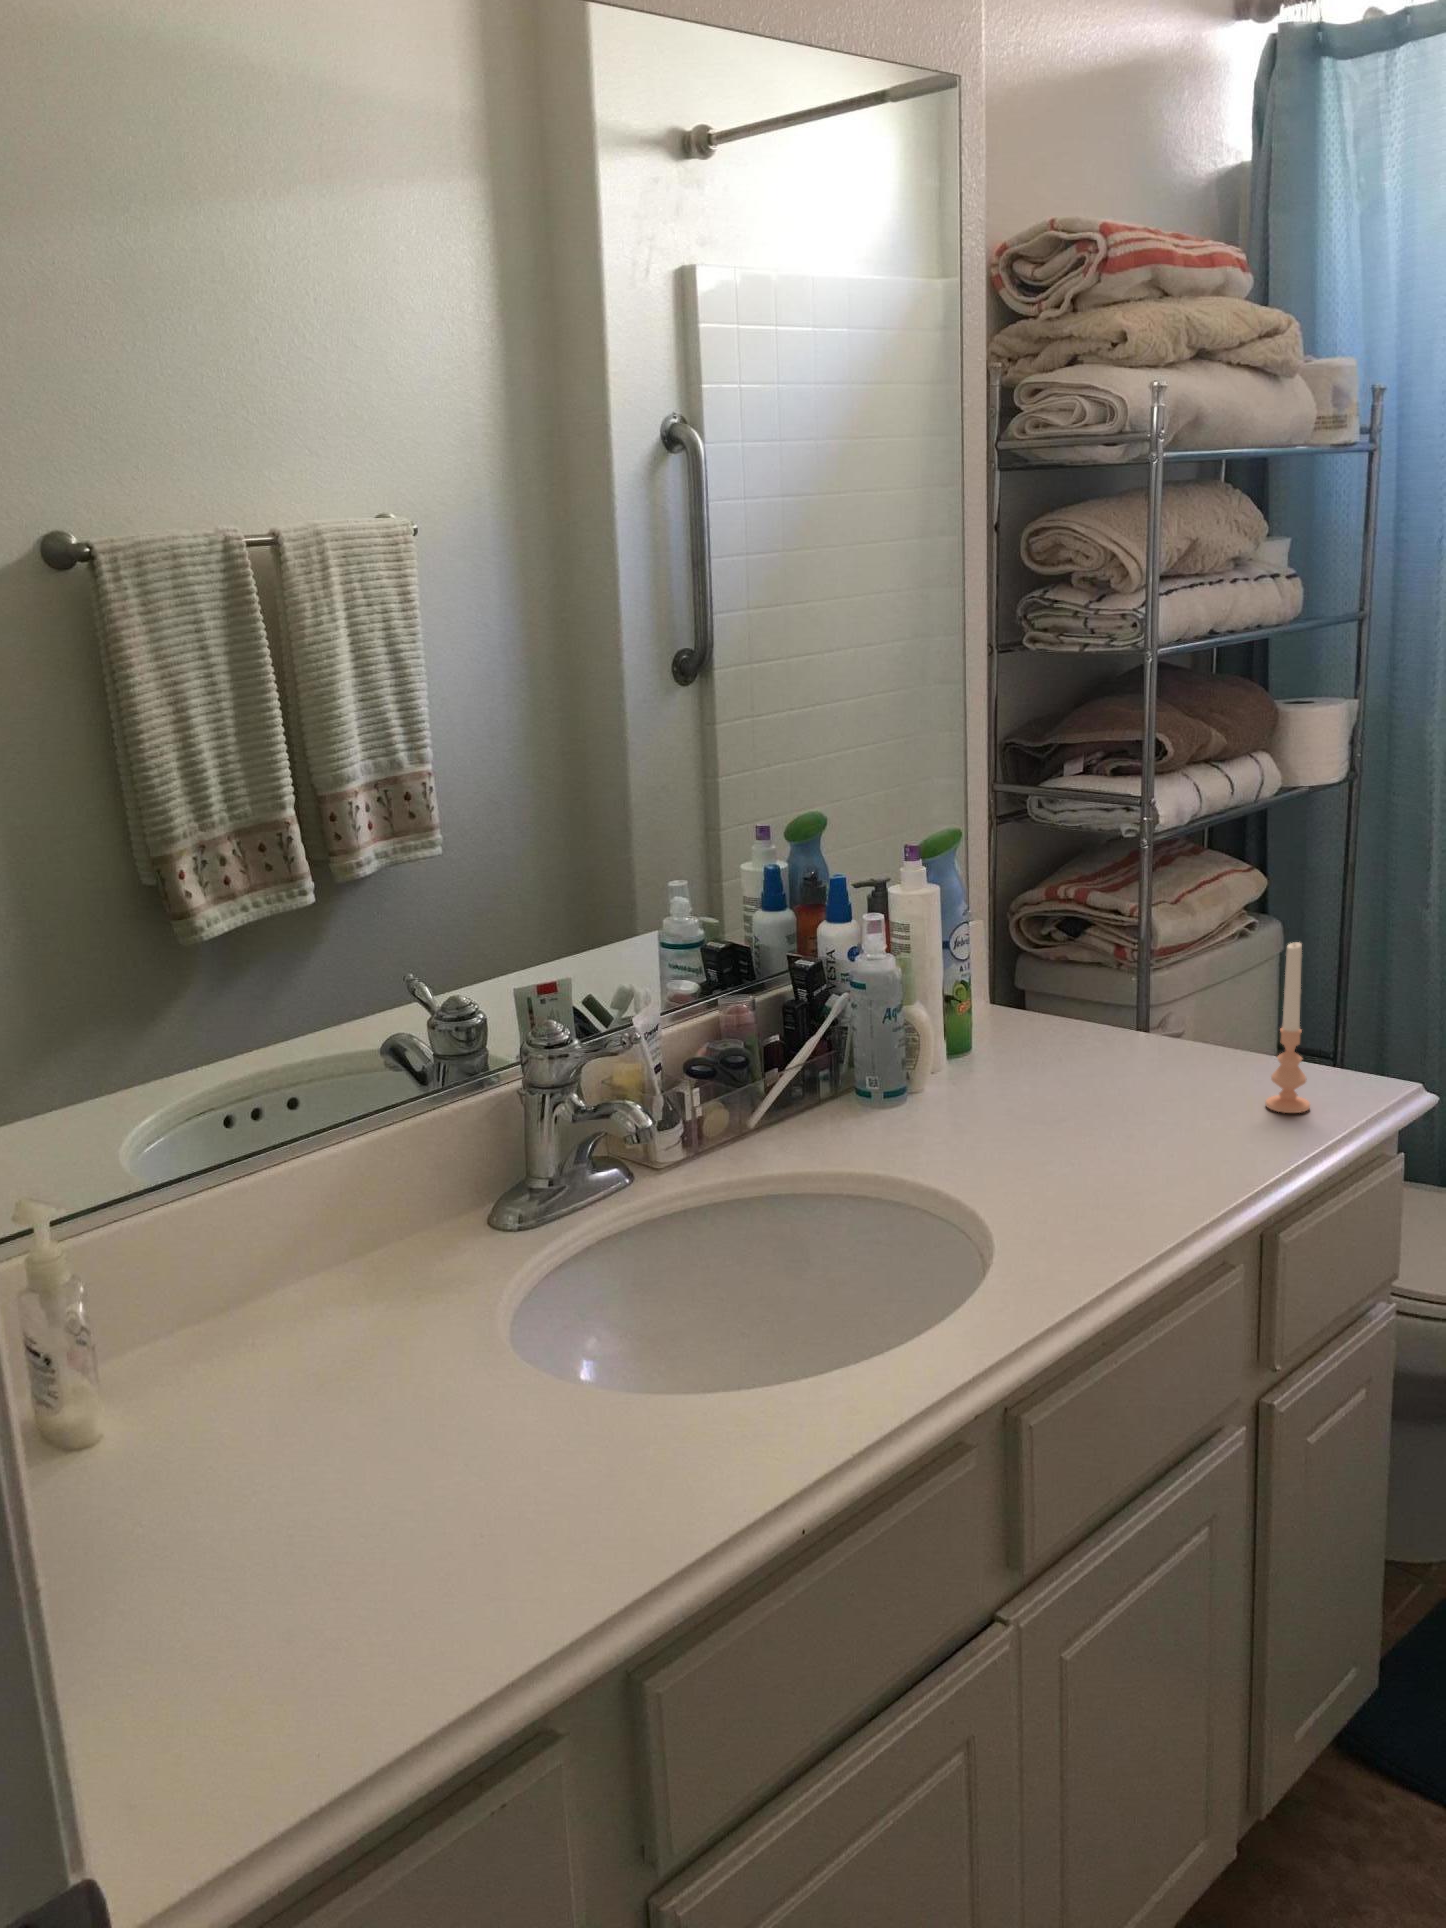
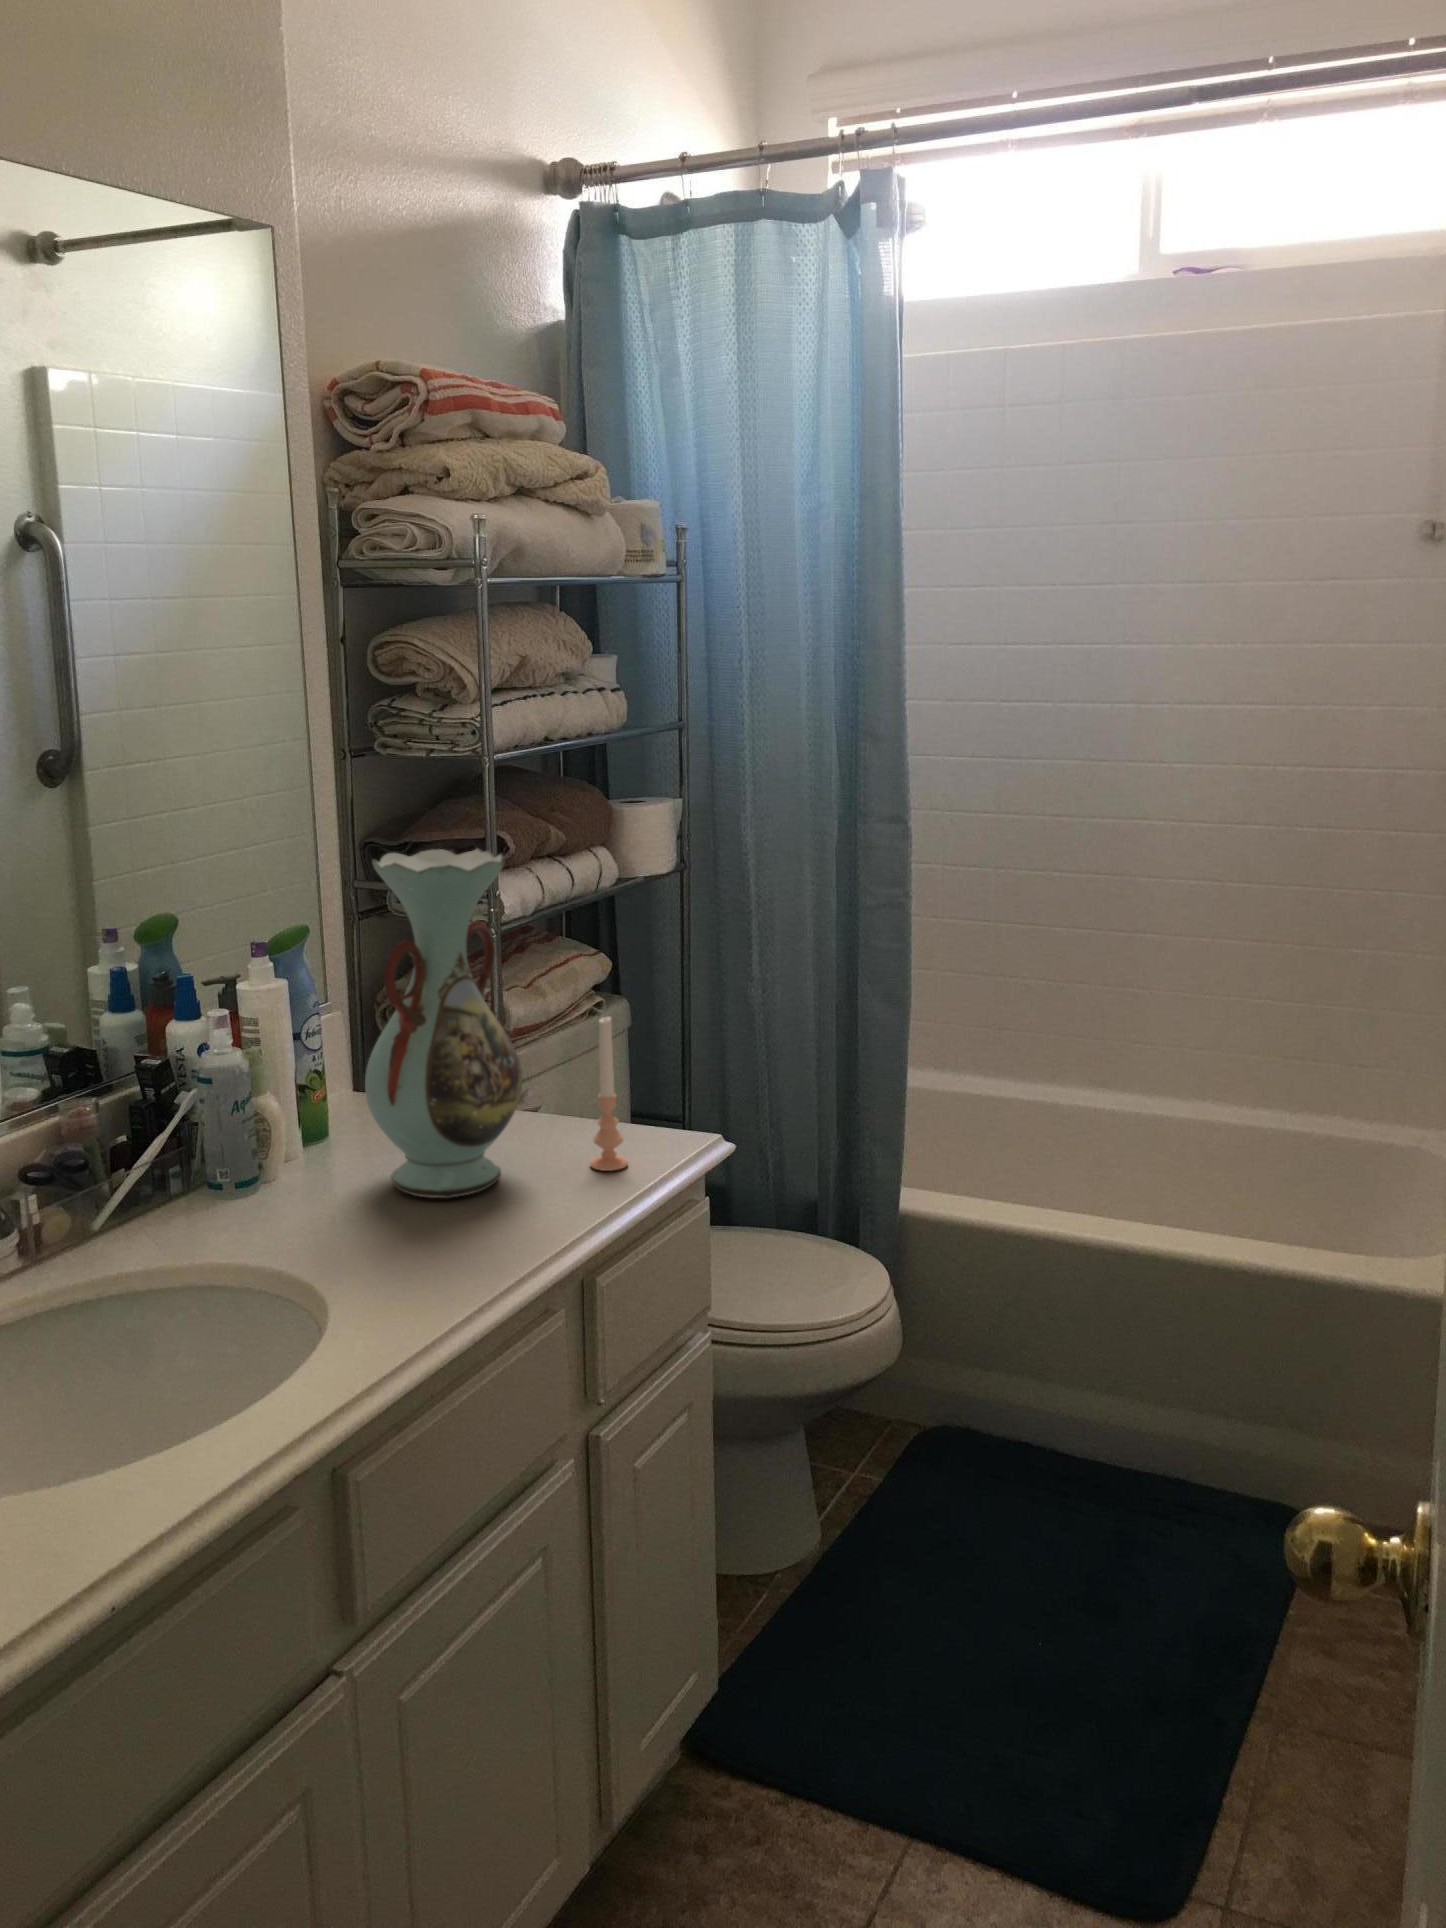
decorative vase: none [1024,750,1197,1128] -> present [365,848,522,1198]

